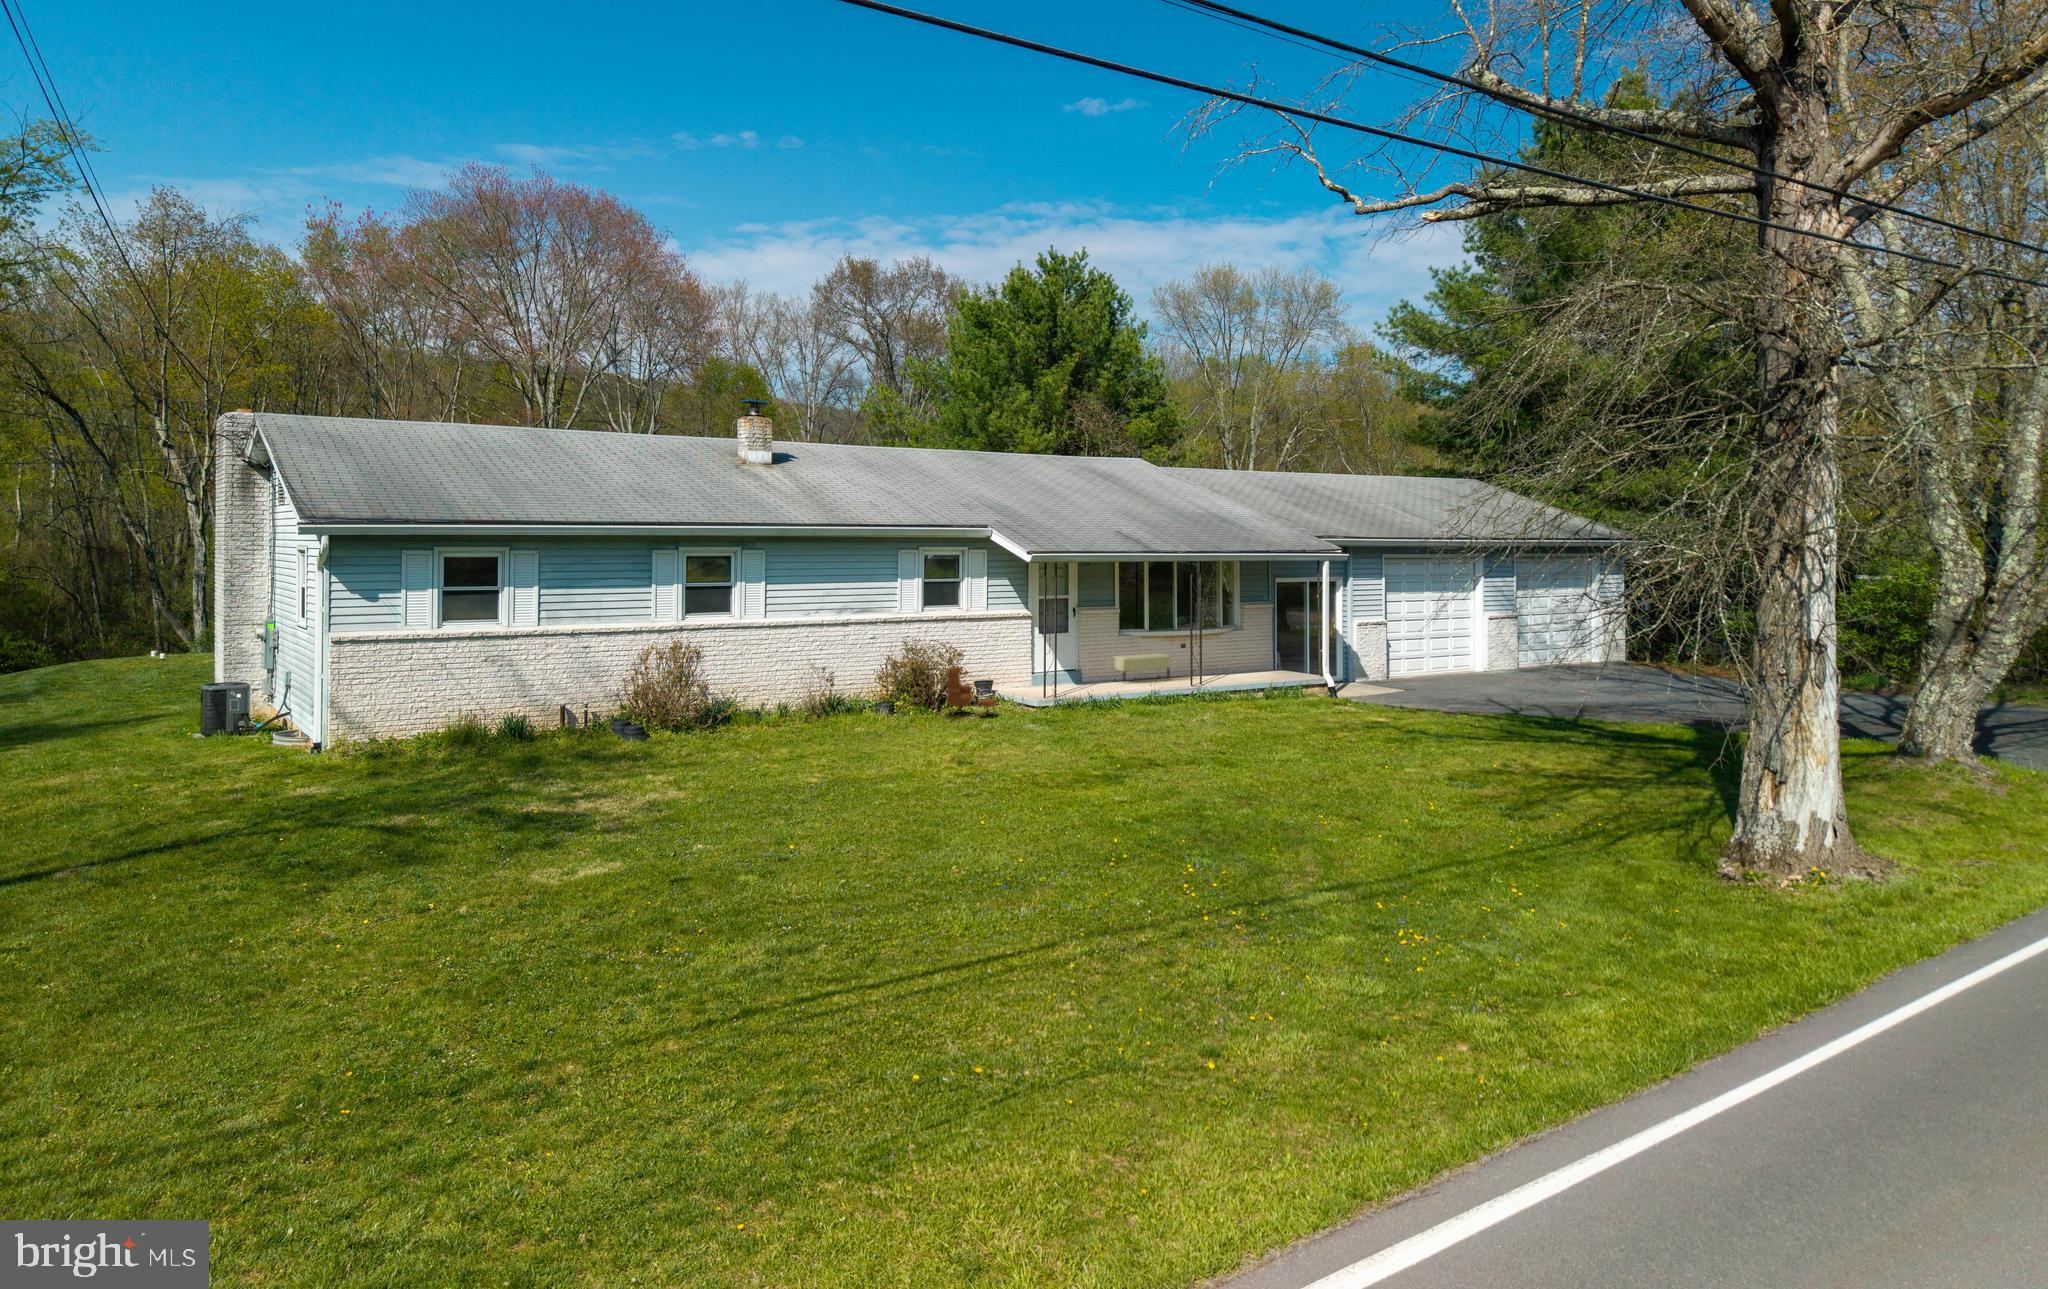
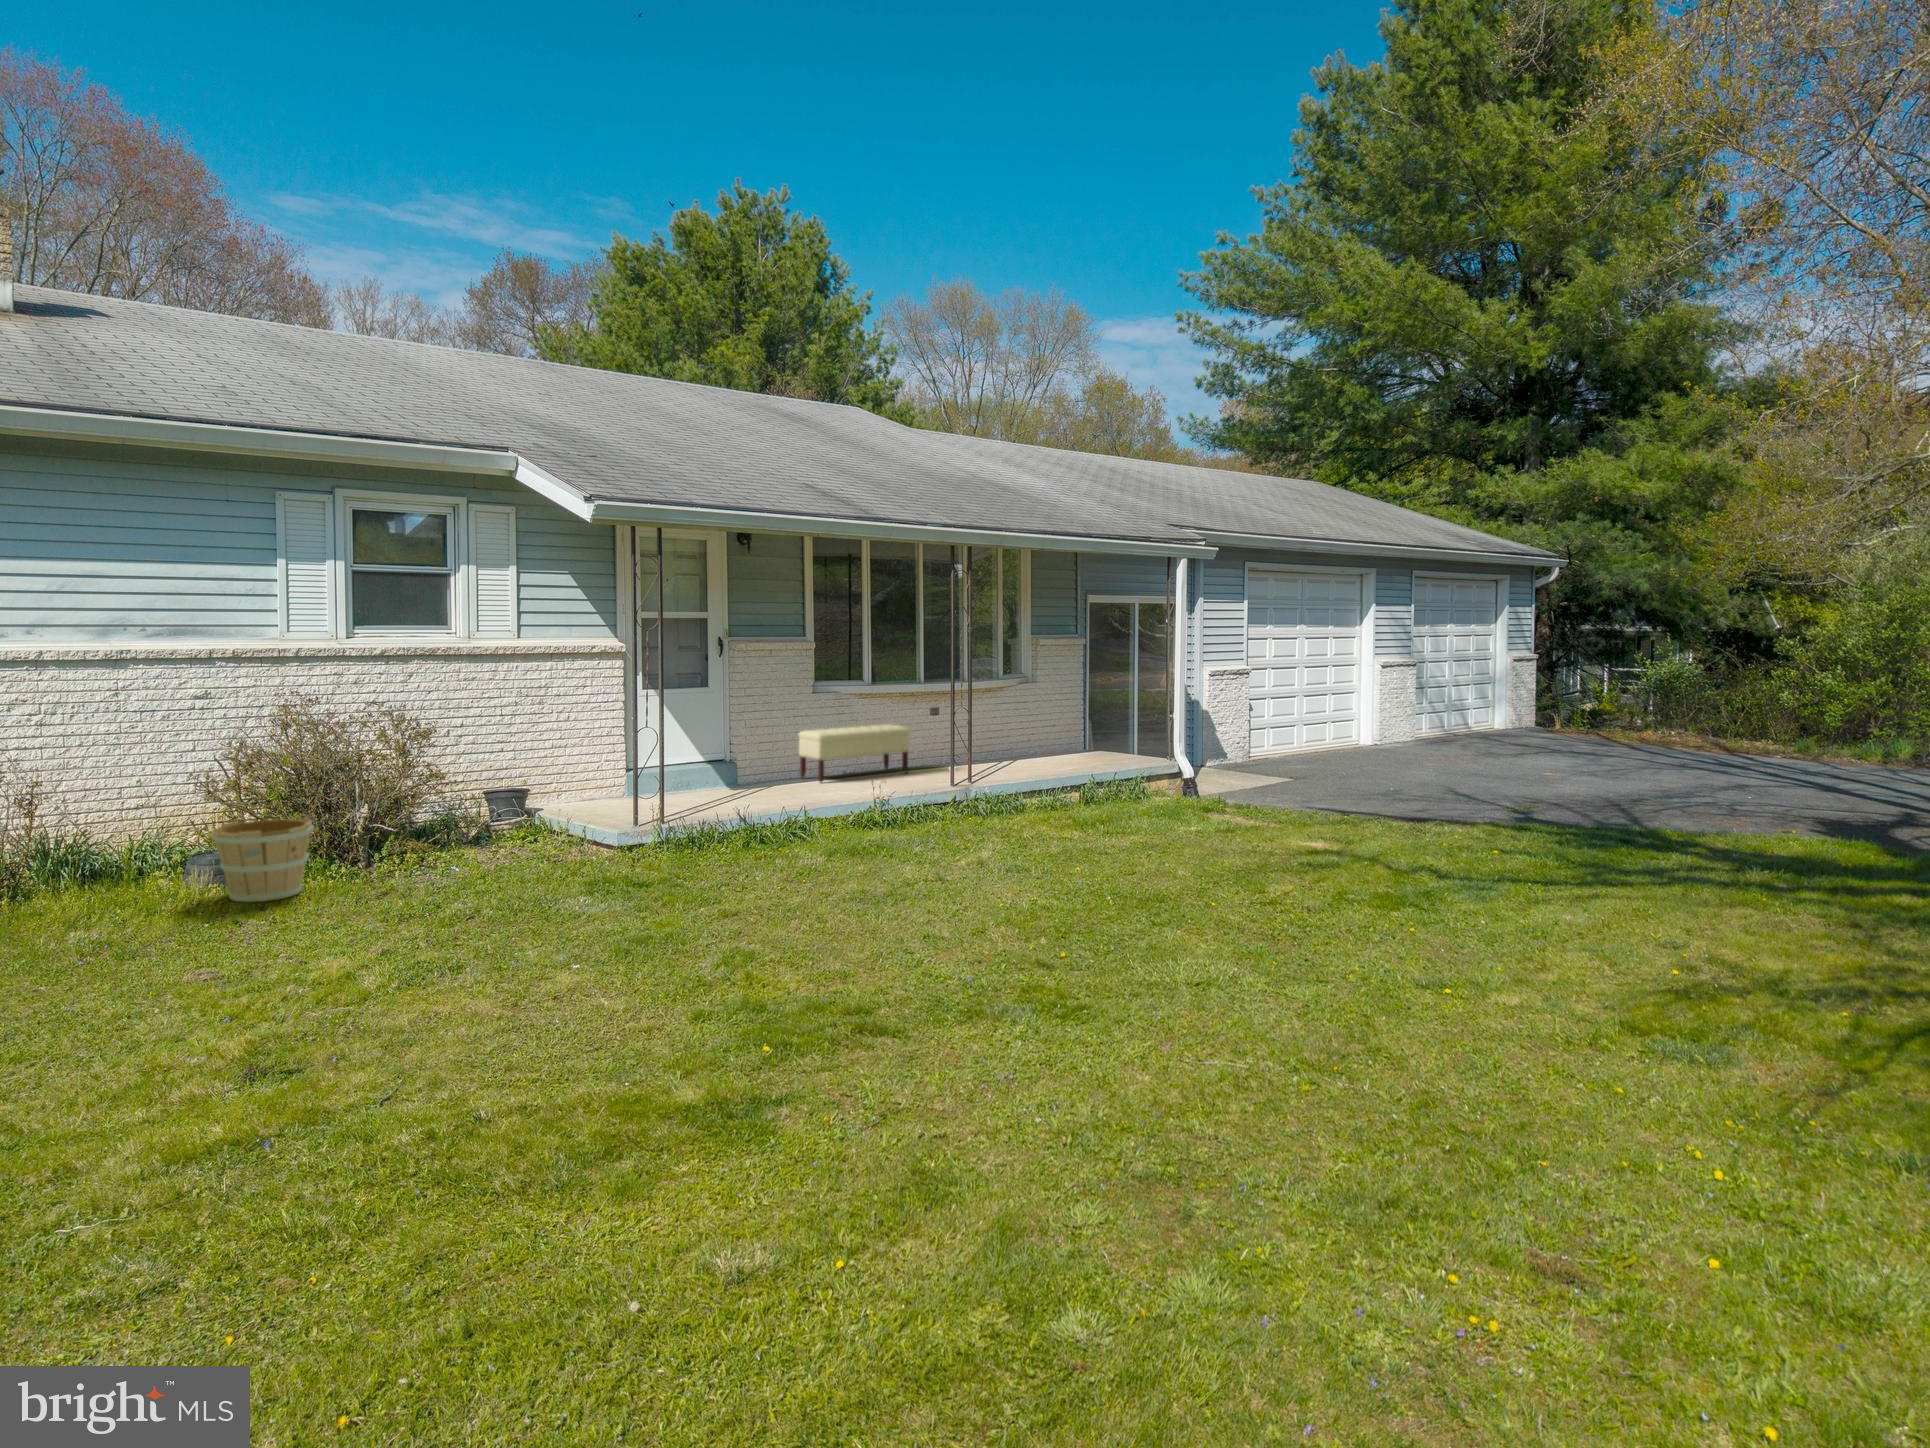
lounge chair: present [947,666,997,716] -> none [388,759,526,878]
wooden bucket: none [888,689,921,721] -> present [212,818,314,902]

